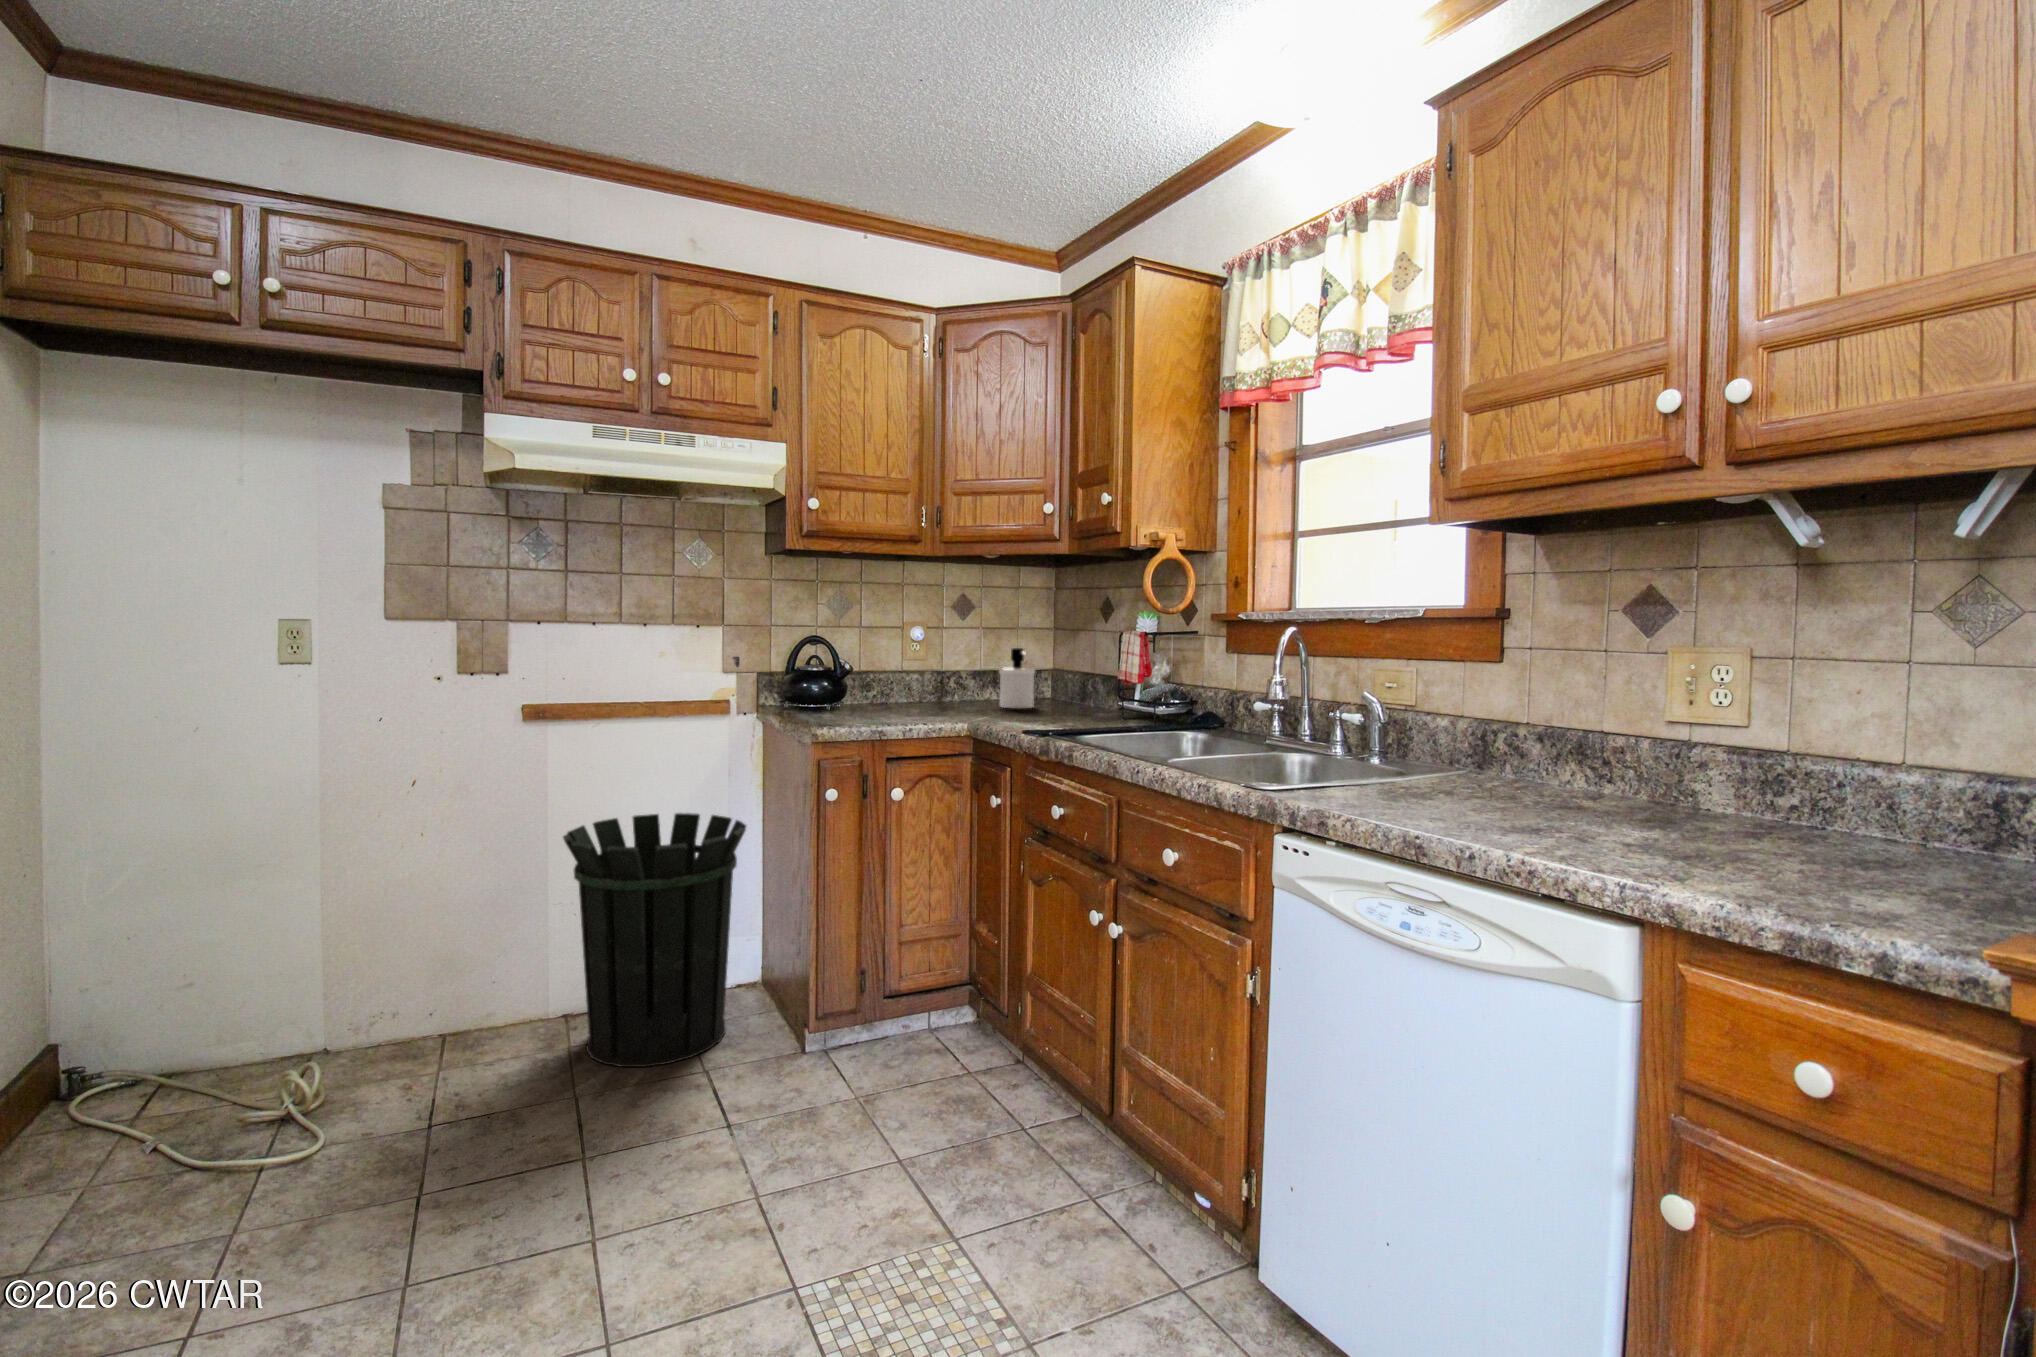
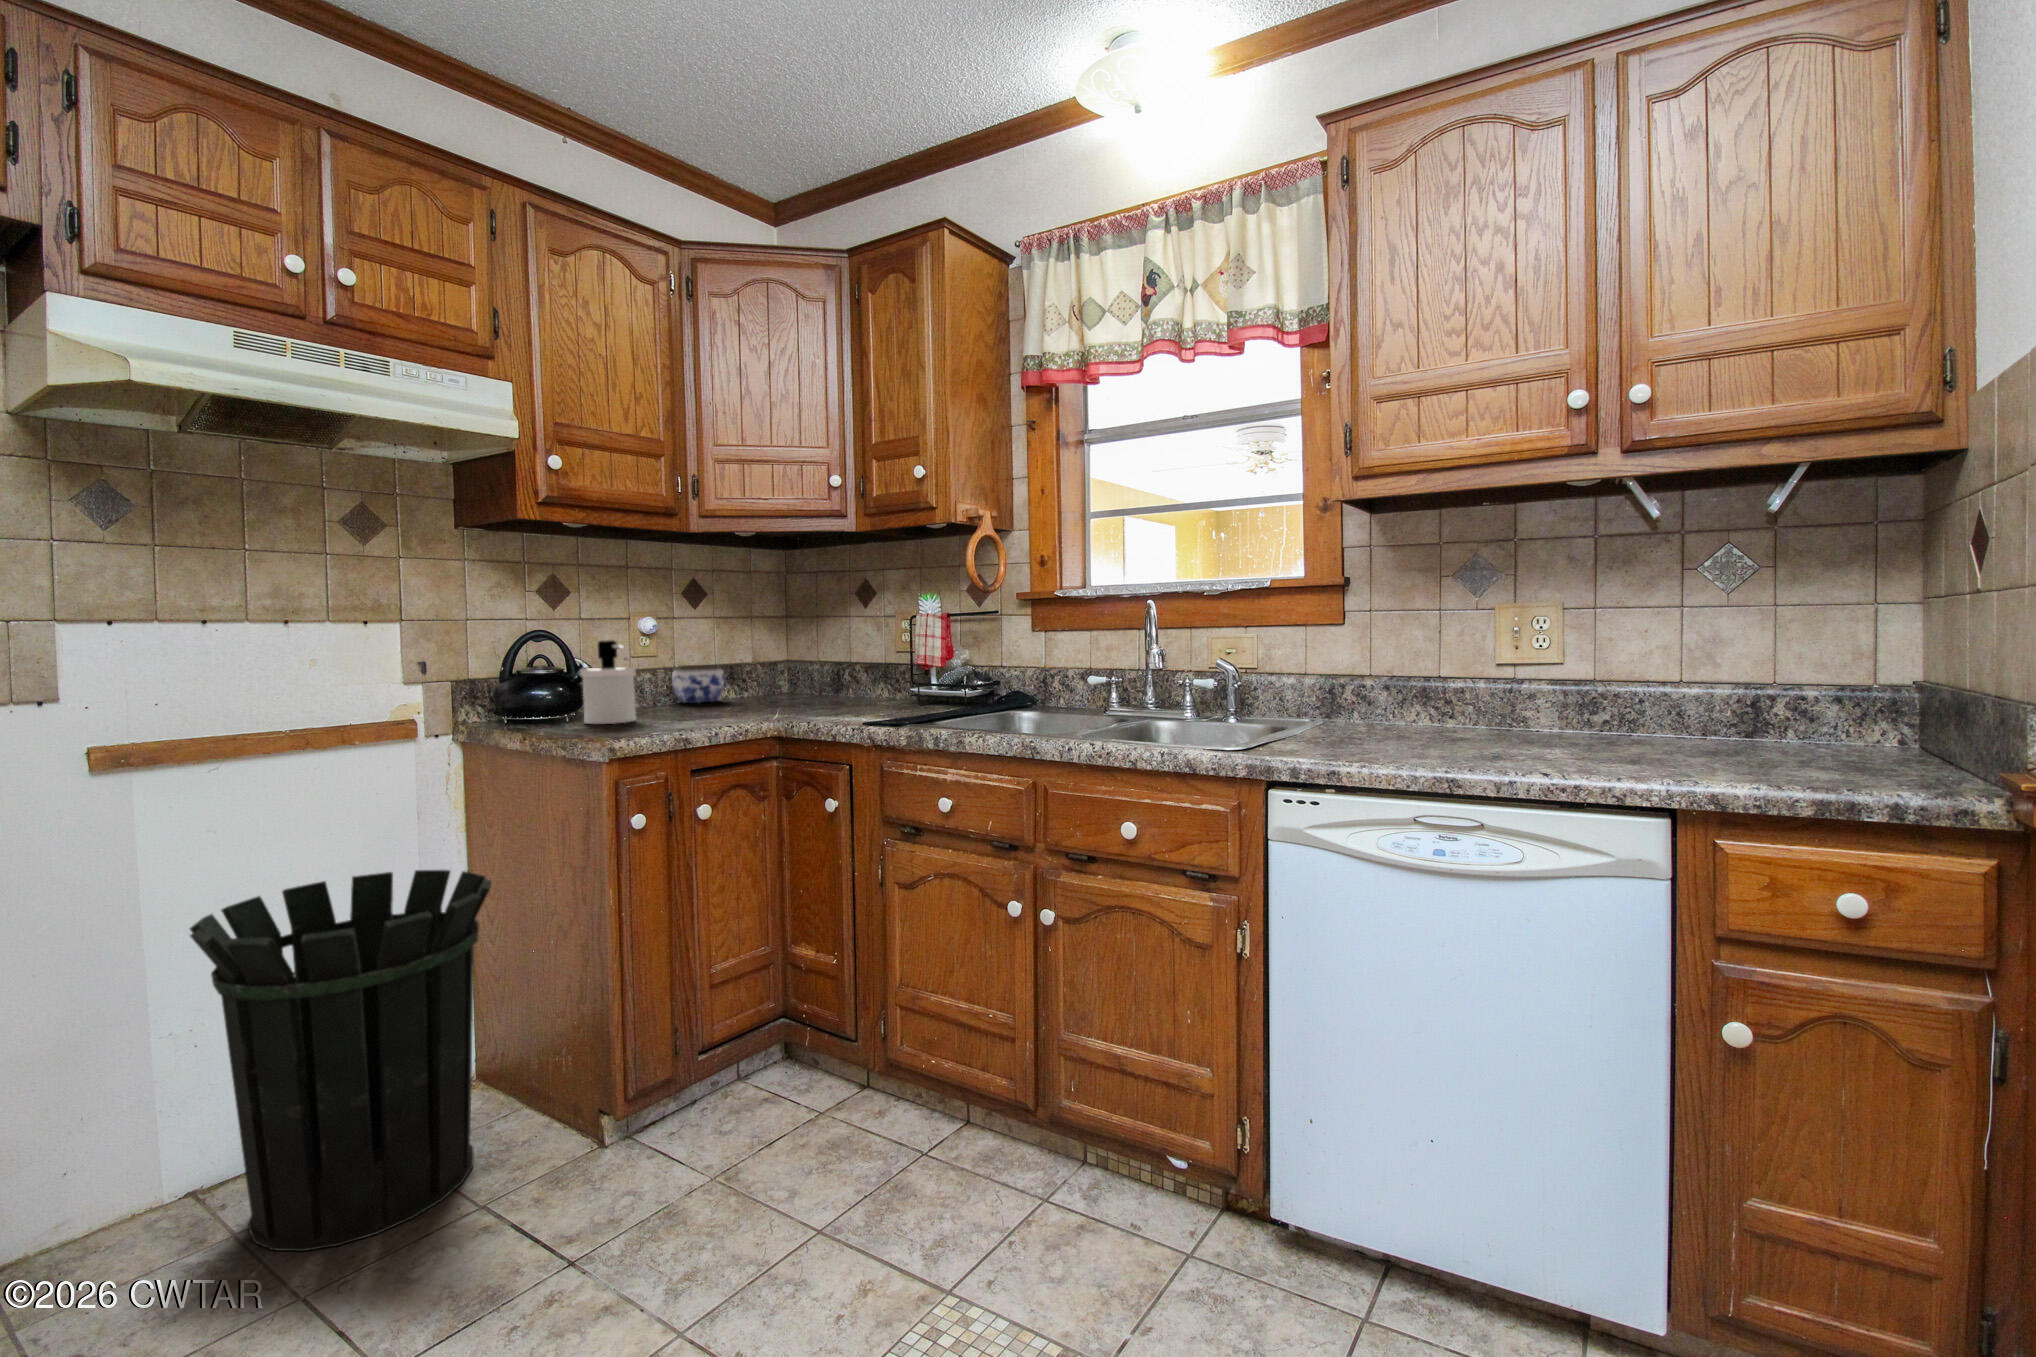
soap dispenser: present [999,648,1035,708] -> present [580,640,636,724]
jar: none [926,671,969,704] -> present [672,665,725,703]

